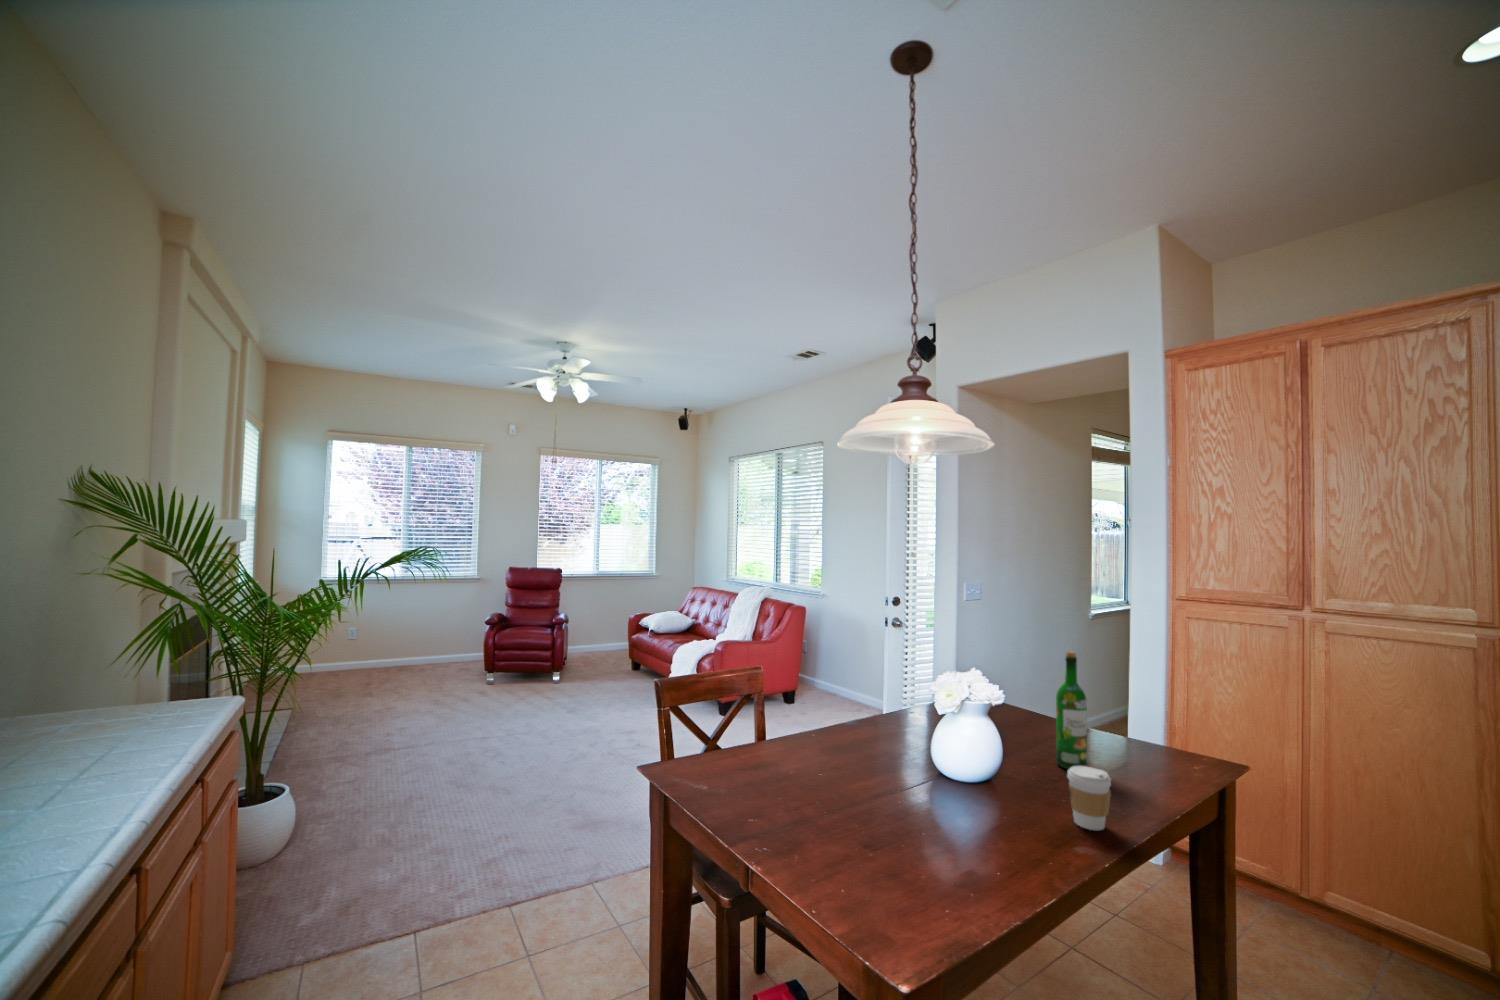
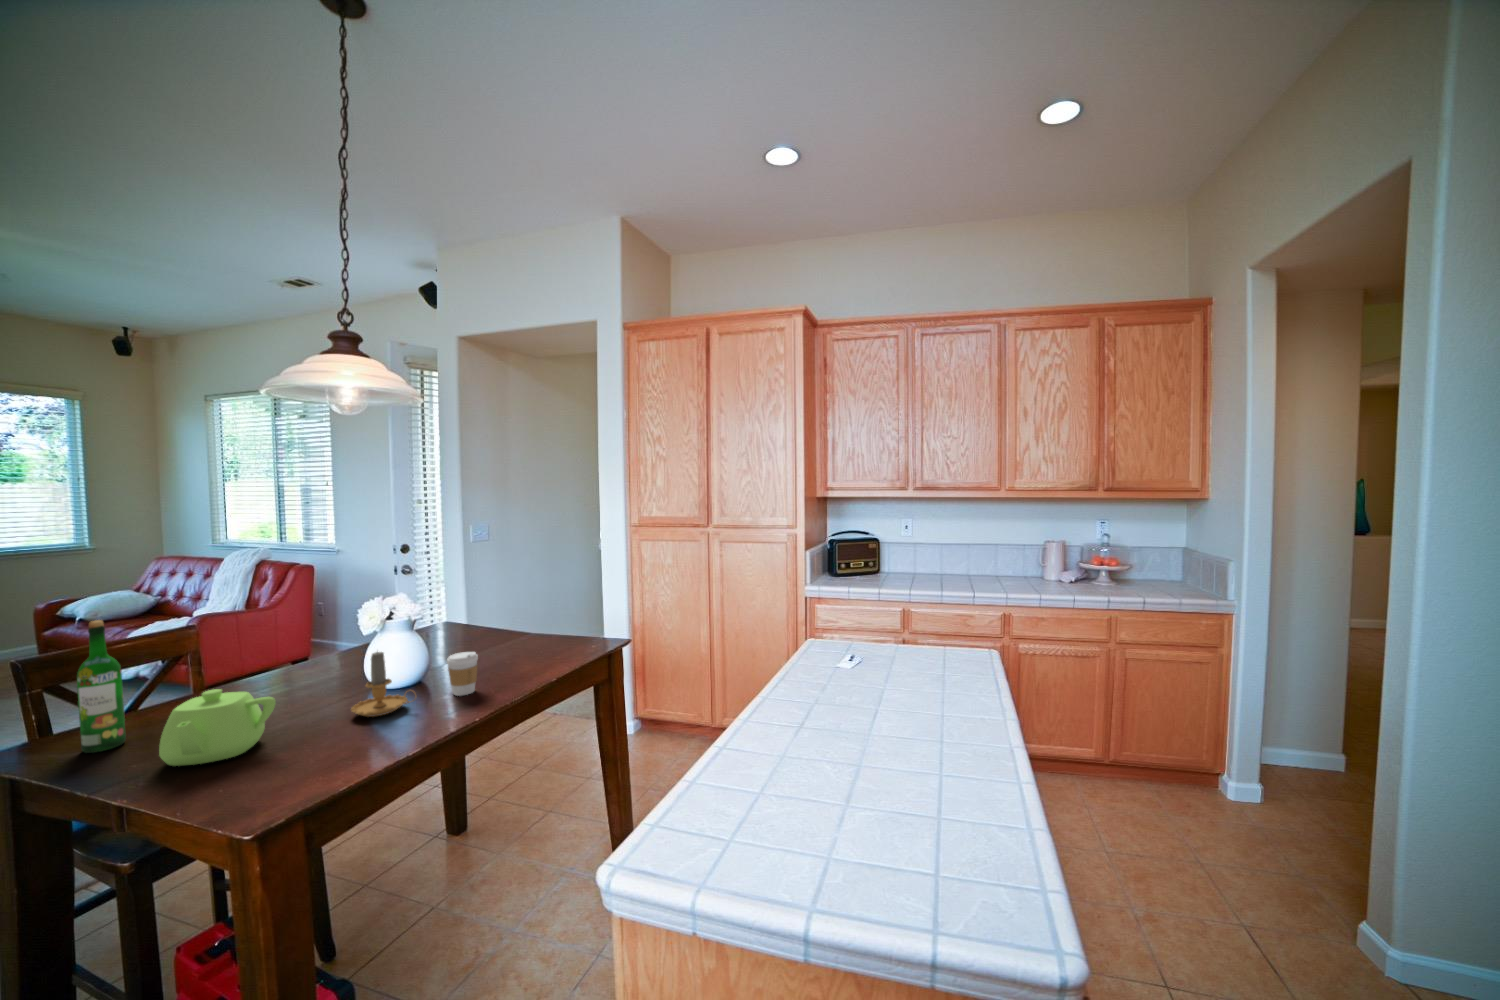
wine bottle: present [1056,652,1087,769] -> present [77,620,126,753]
candle: none [961,744,1043,833] -> present [351,652,414,717]
teapot: none [797,757,902,847] -> present [159,689,276,766]

